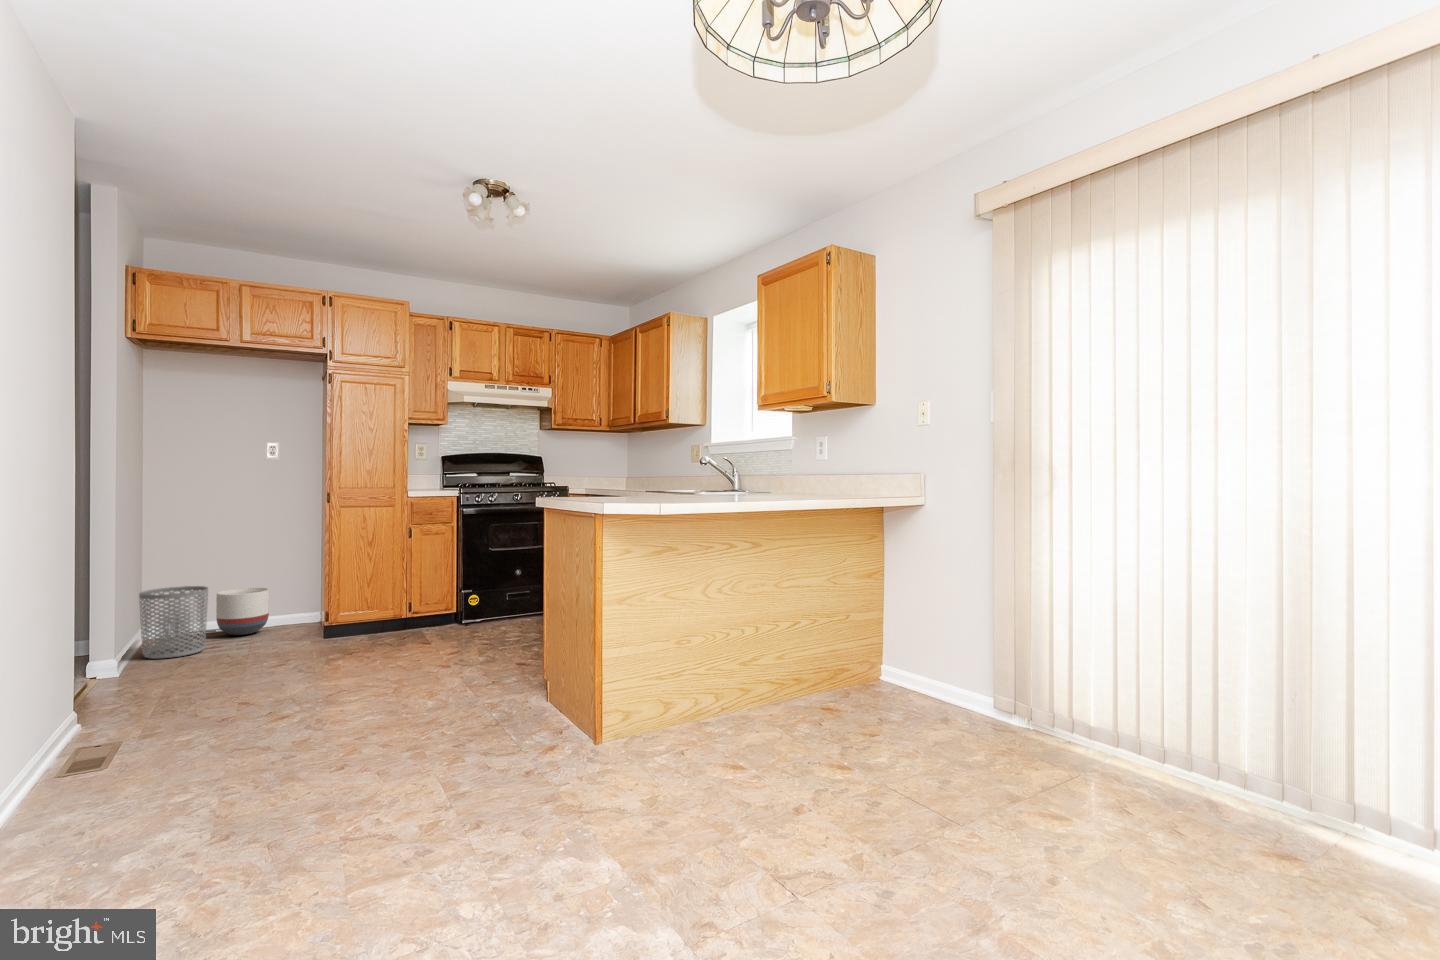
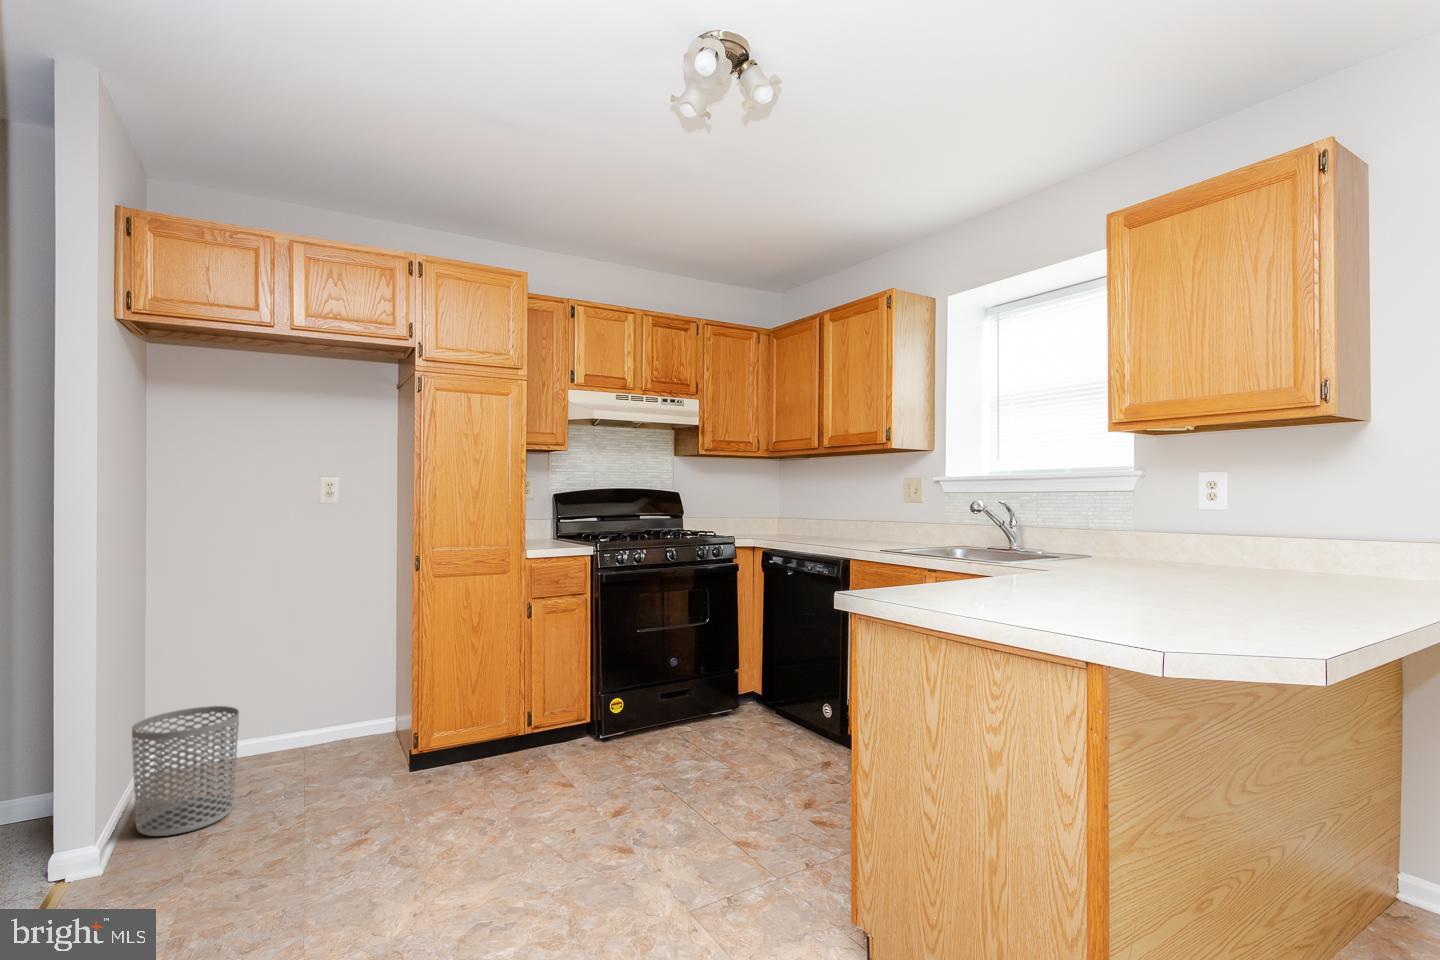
planter: present [216,588,269,635] -> none [245,694,320,772]

